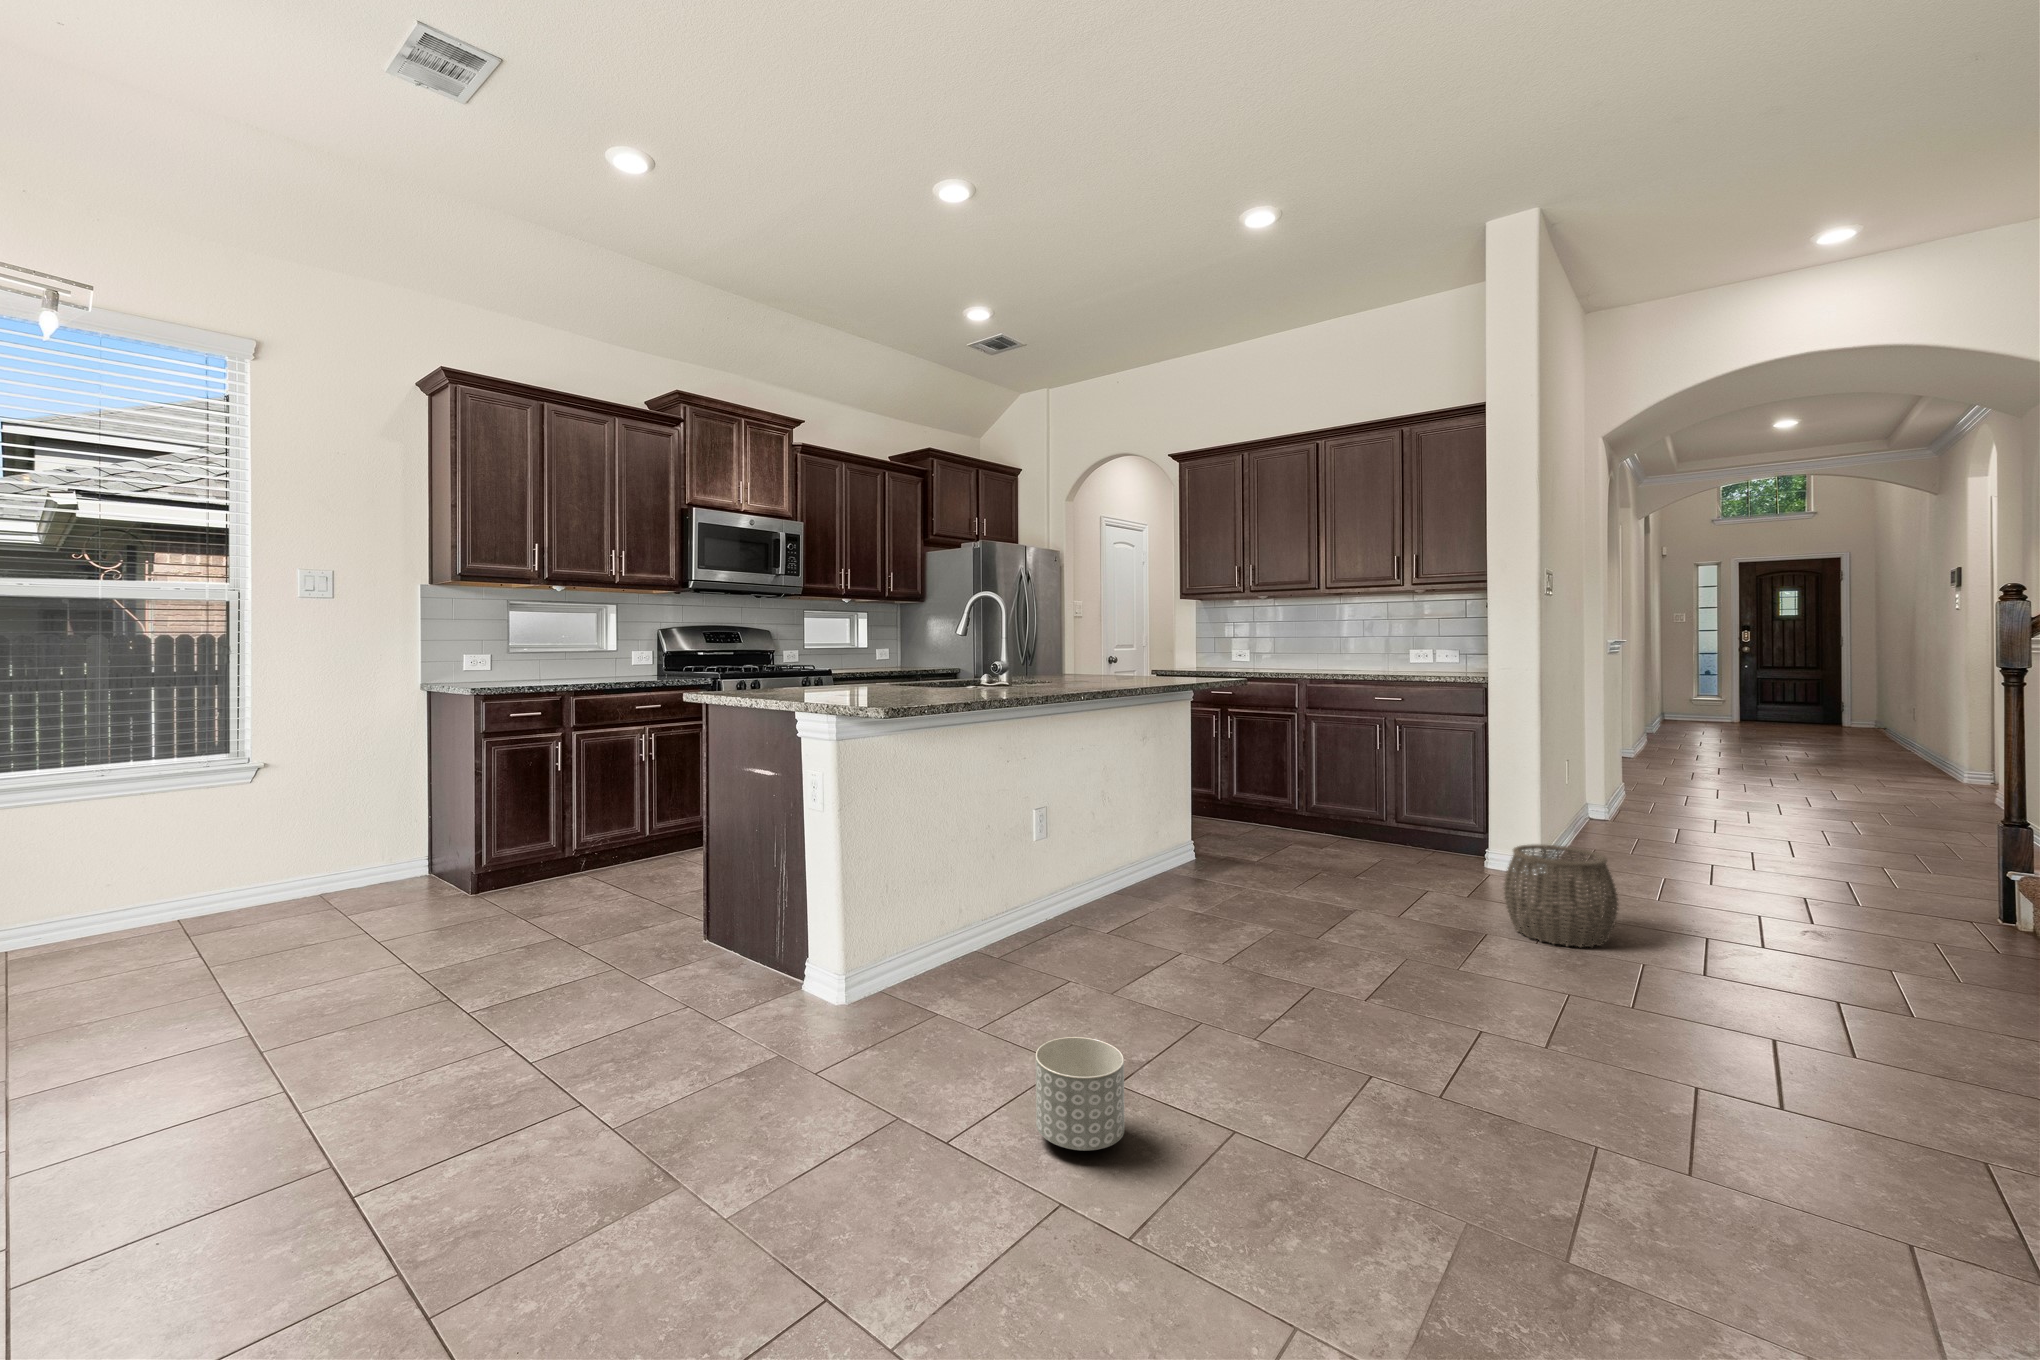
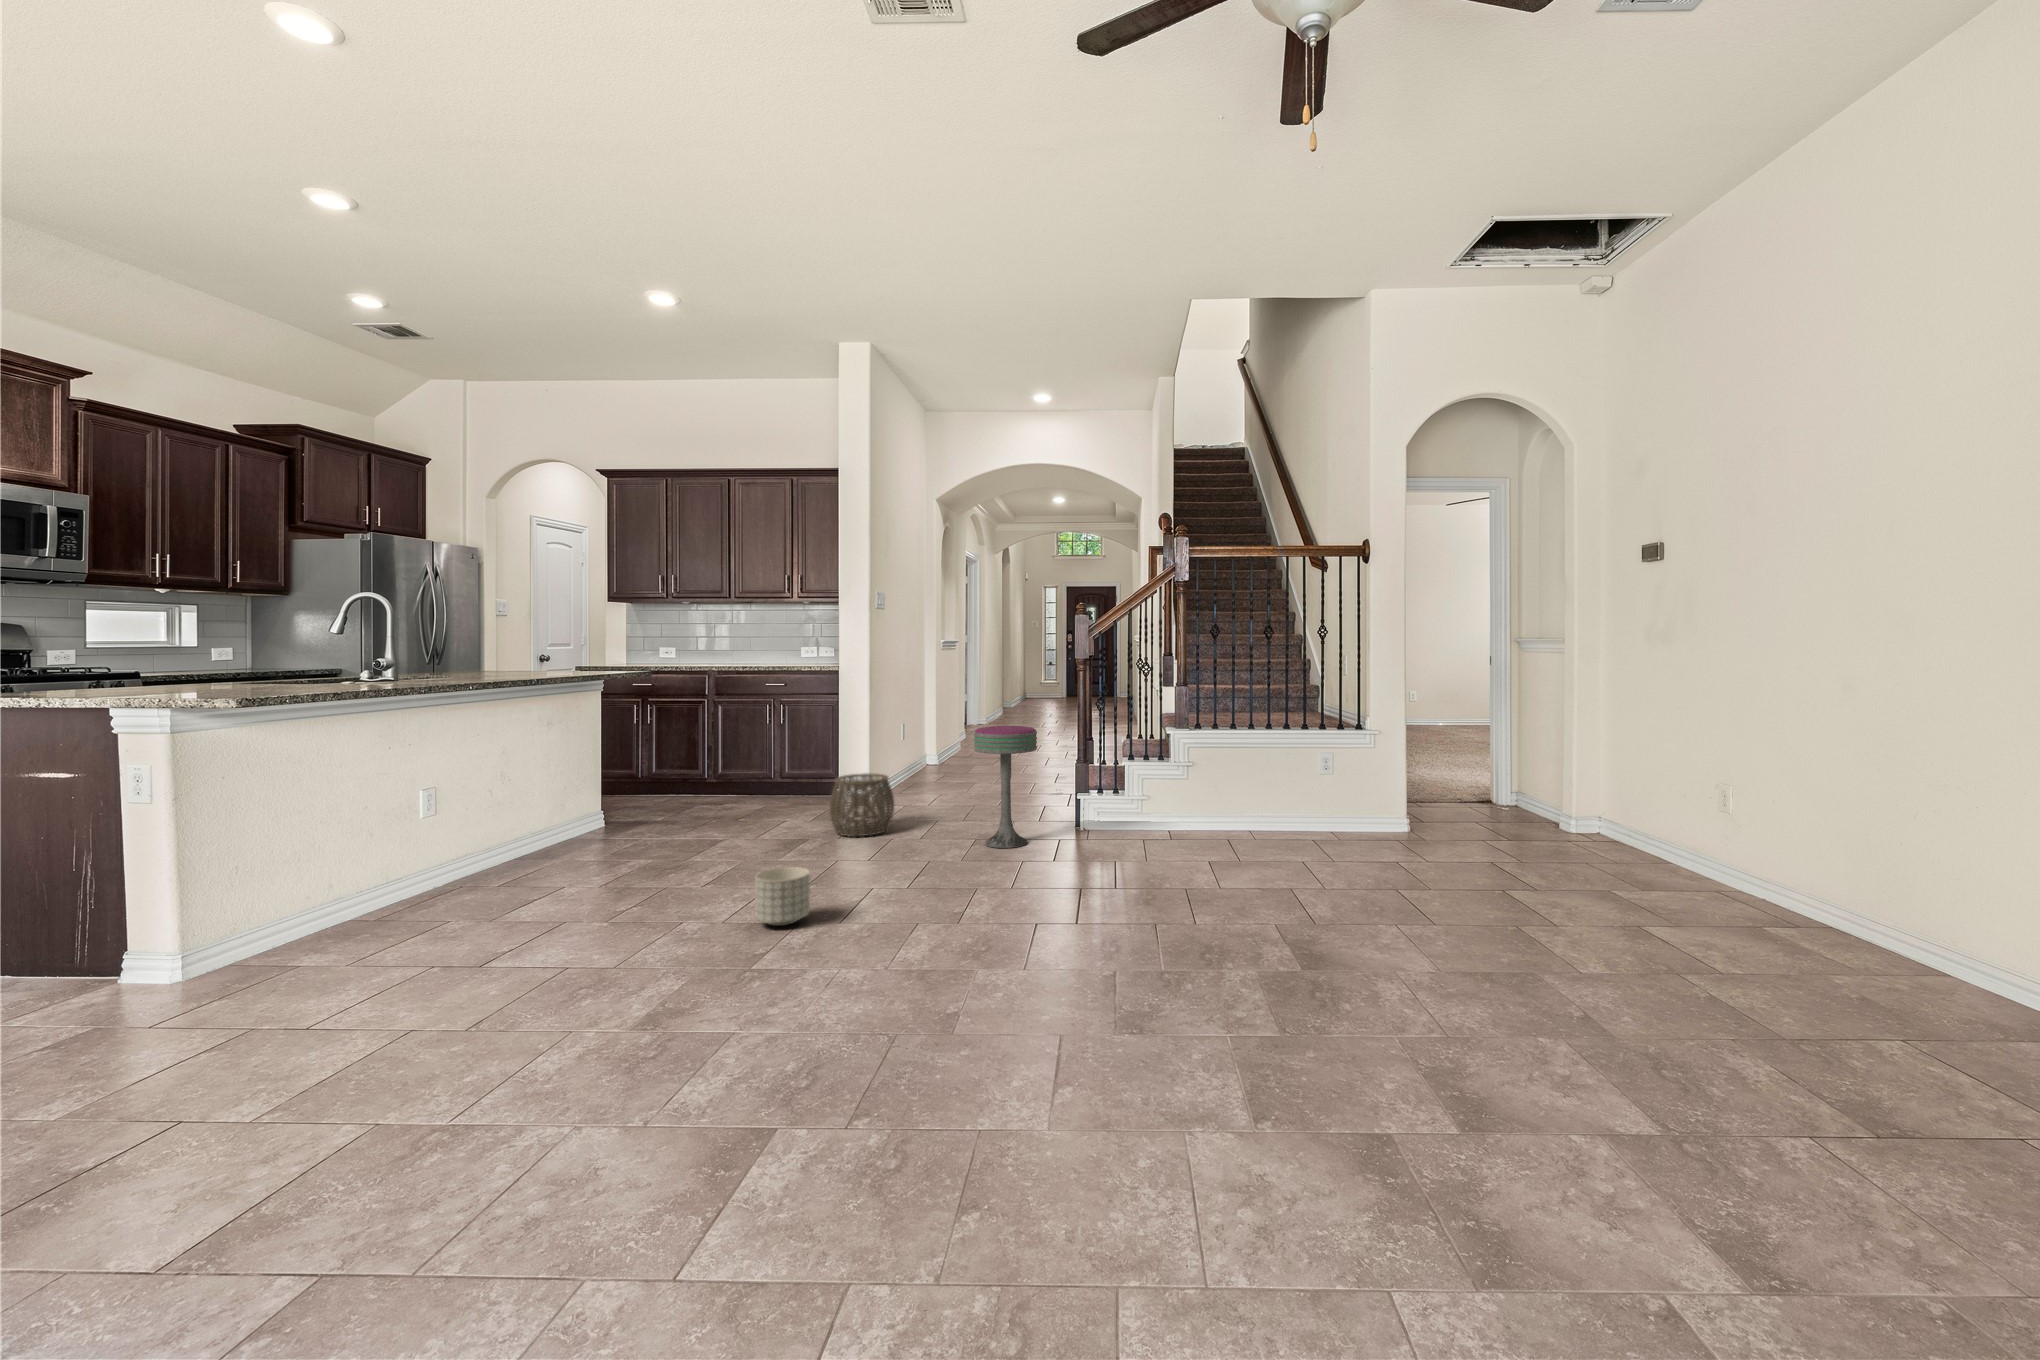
bar stool: none [1811,802,1978,1039] -> present [974,726,1037,848]
planter: present [1036,1037,1125,1151] -> present [755,867,810,926]

